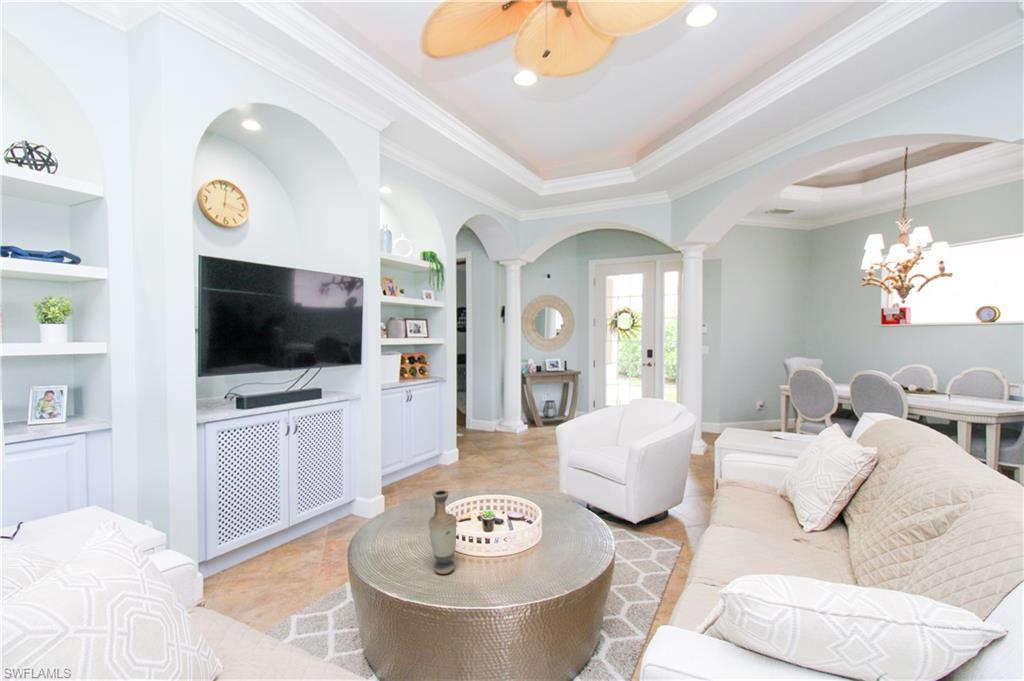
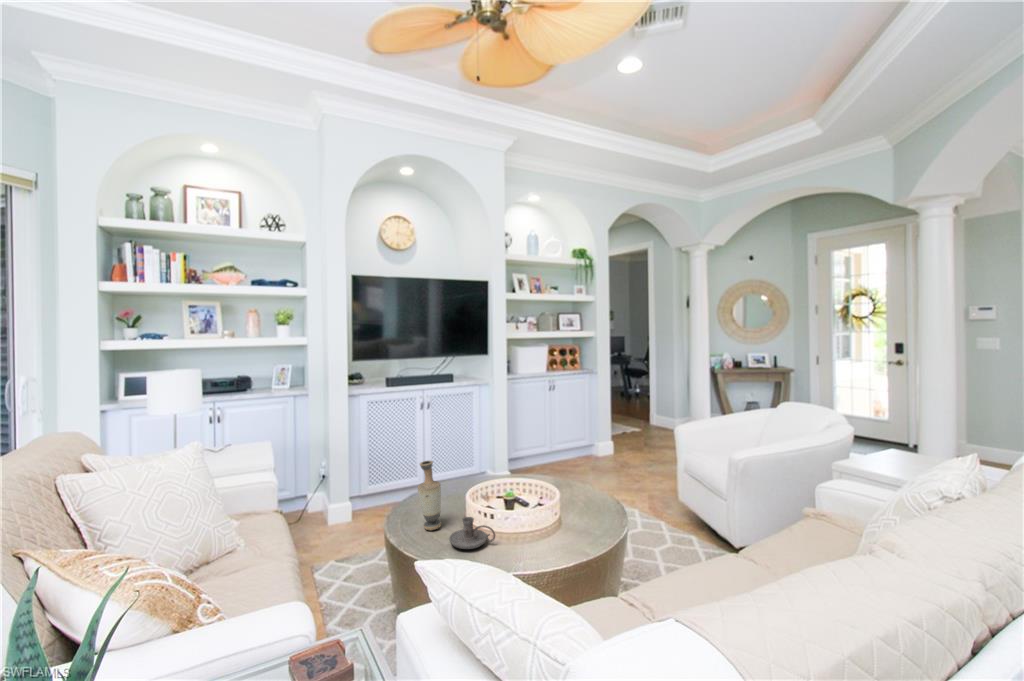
candle holder: none [484,545,534,582] -> present [449,517,495,549]

